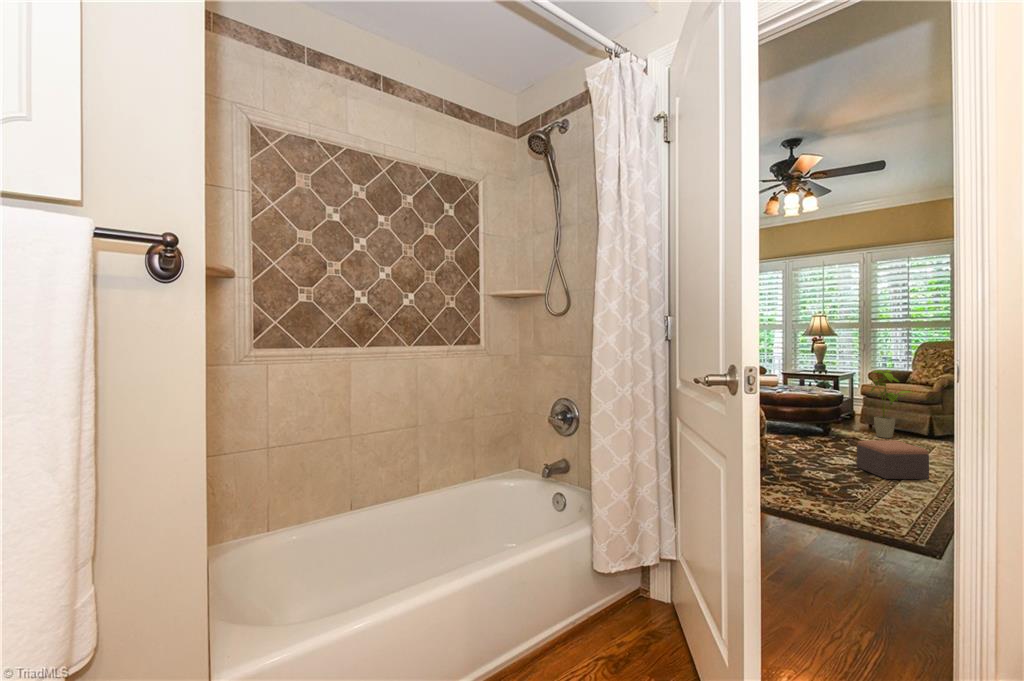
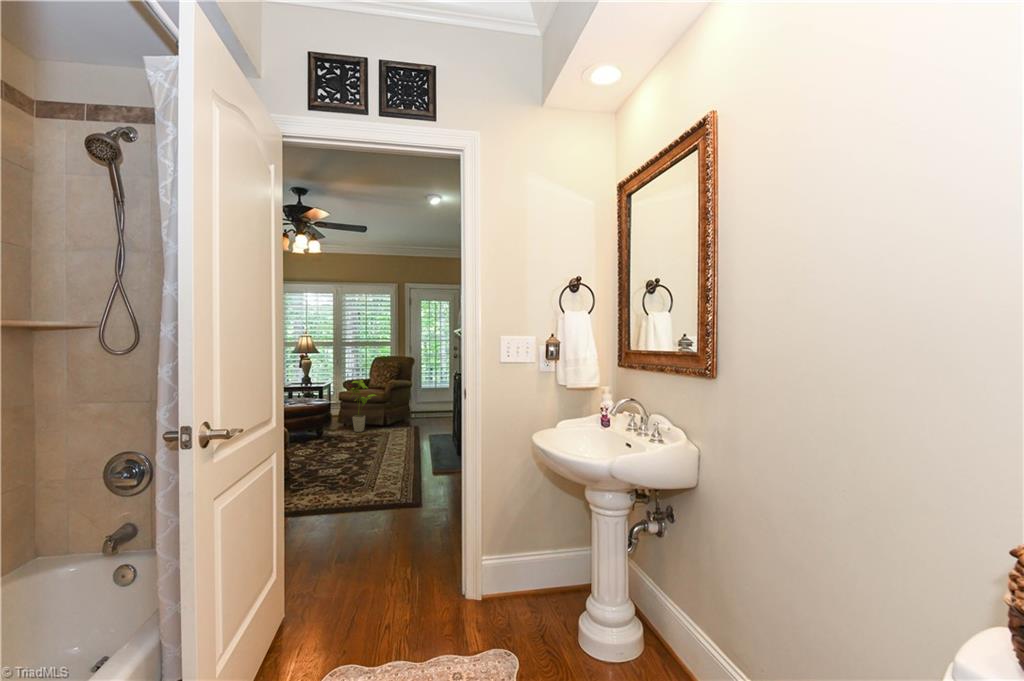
footstool: present [857,440,929,479] -> none [353,433,395,462]

